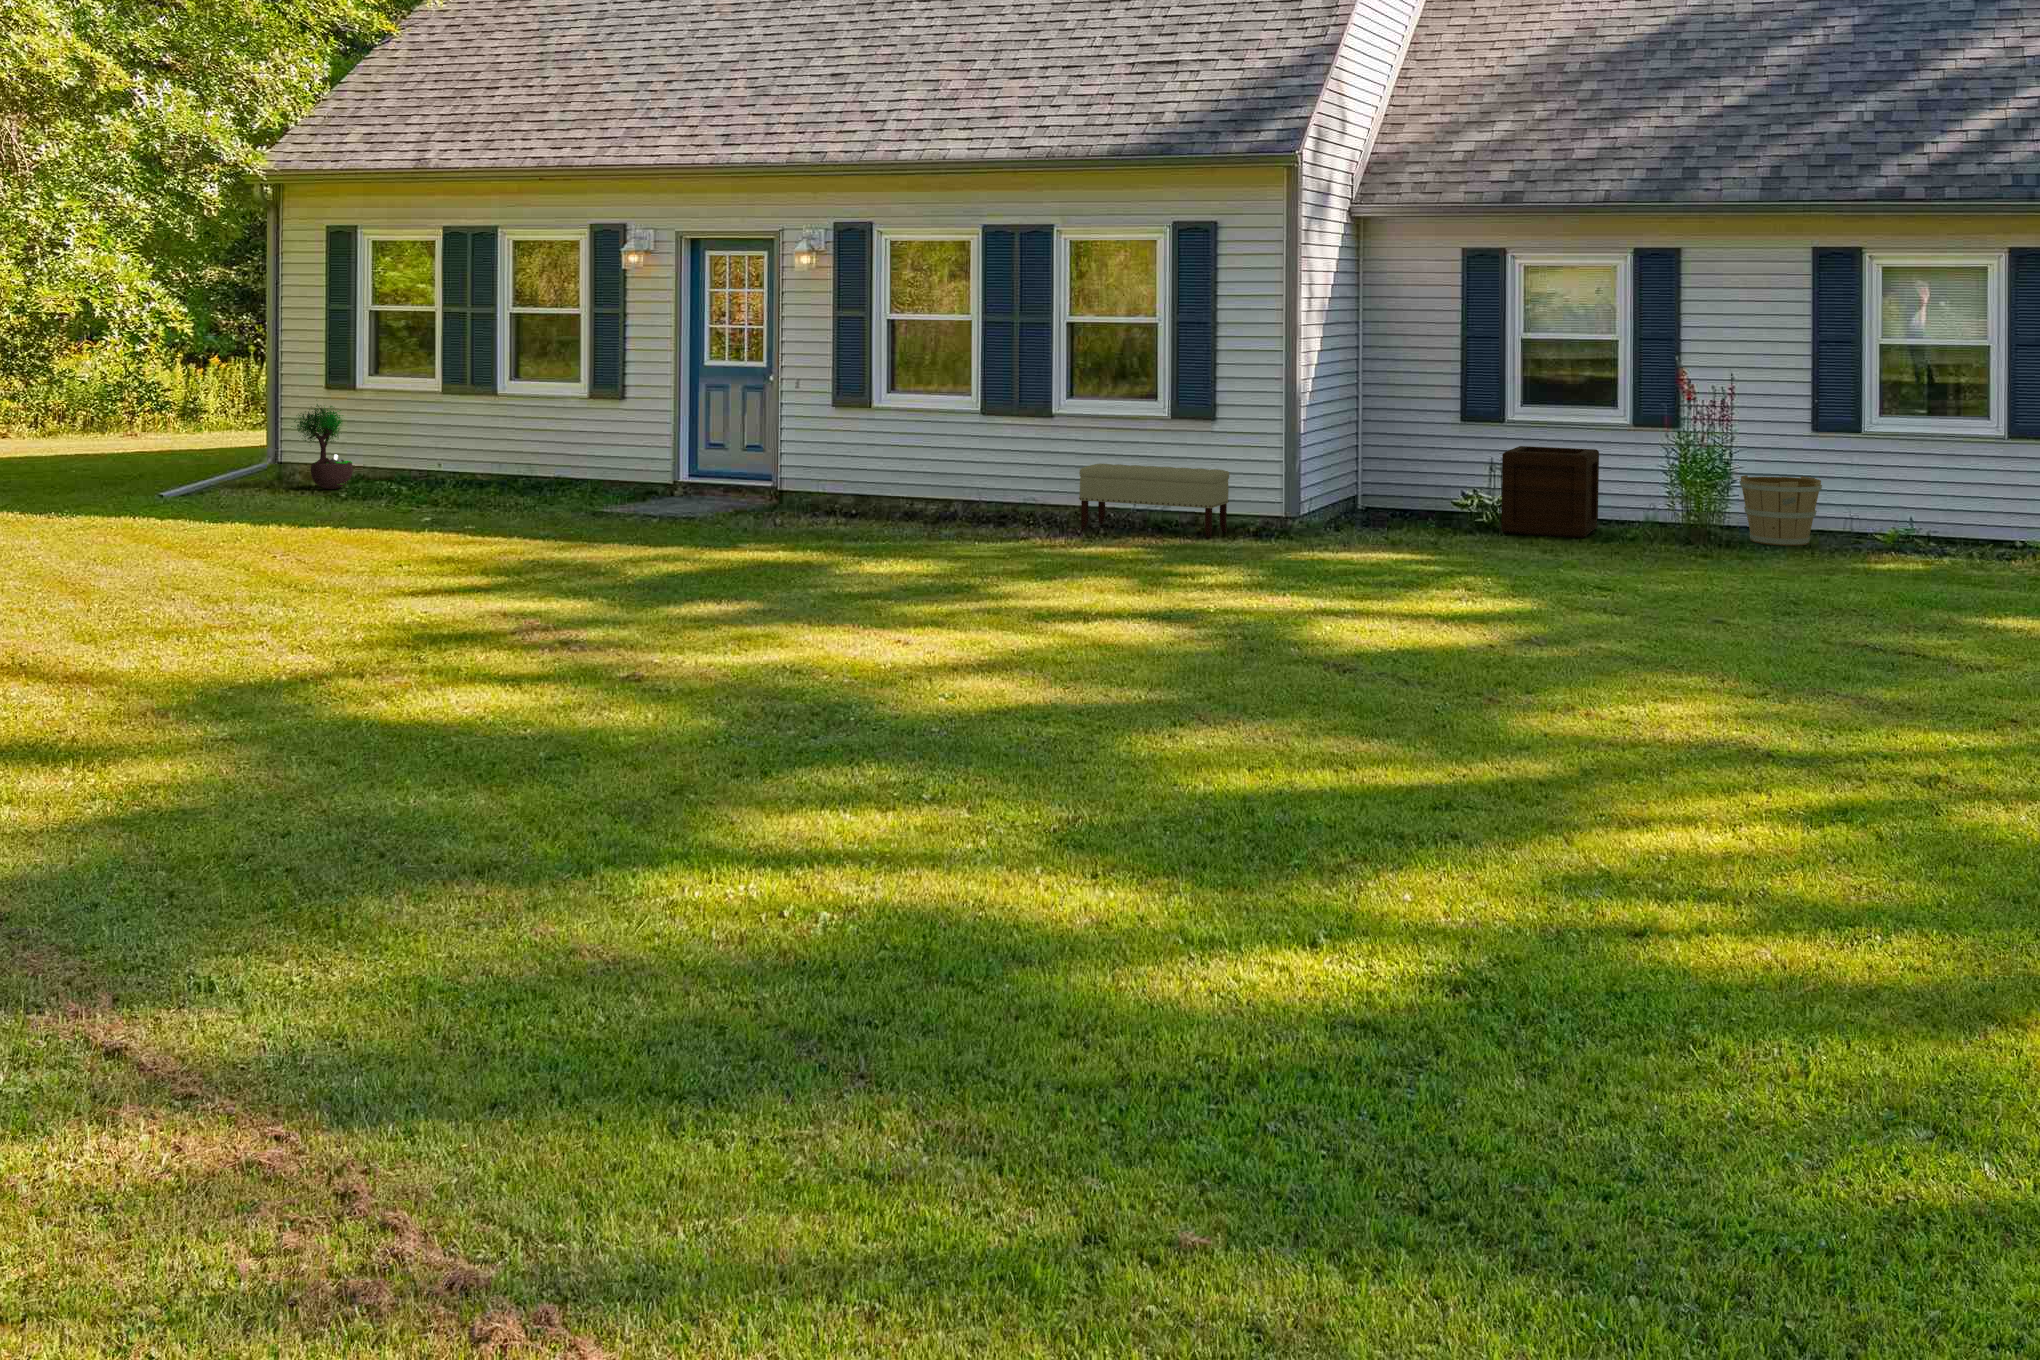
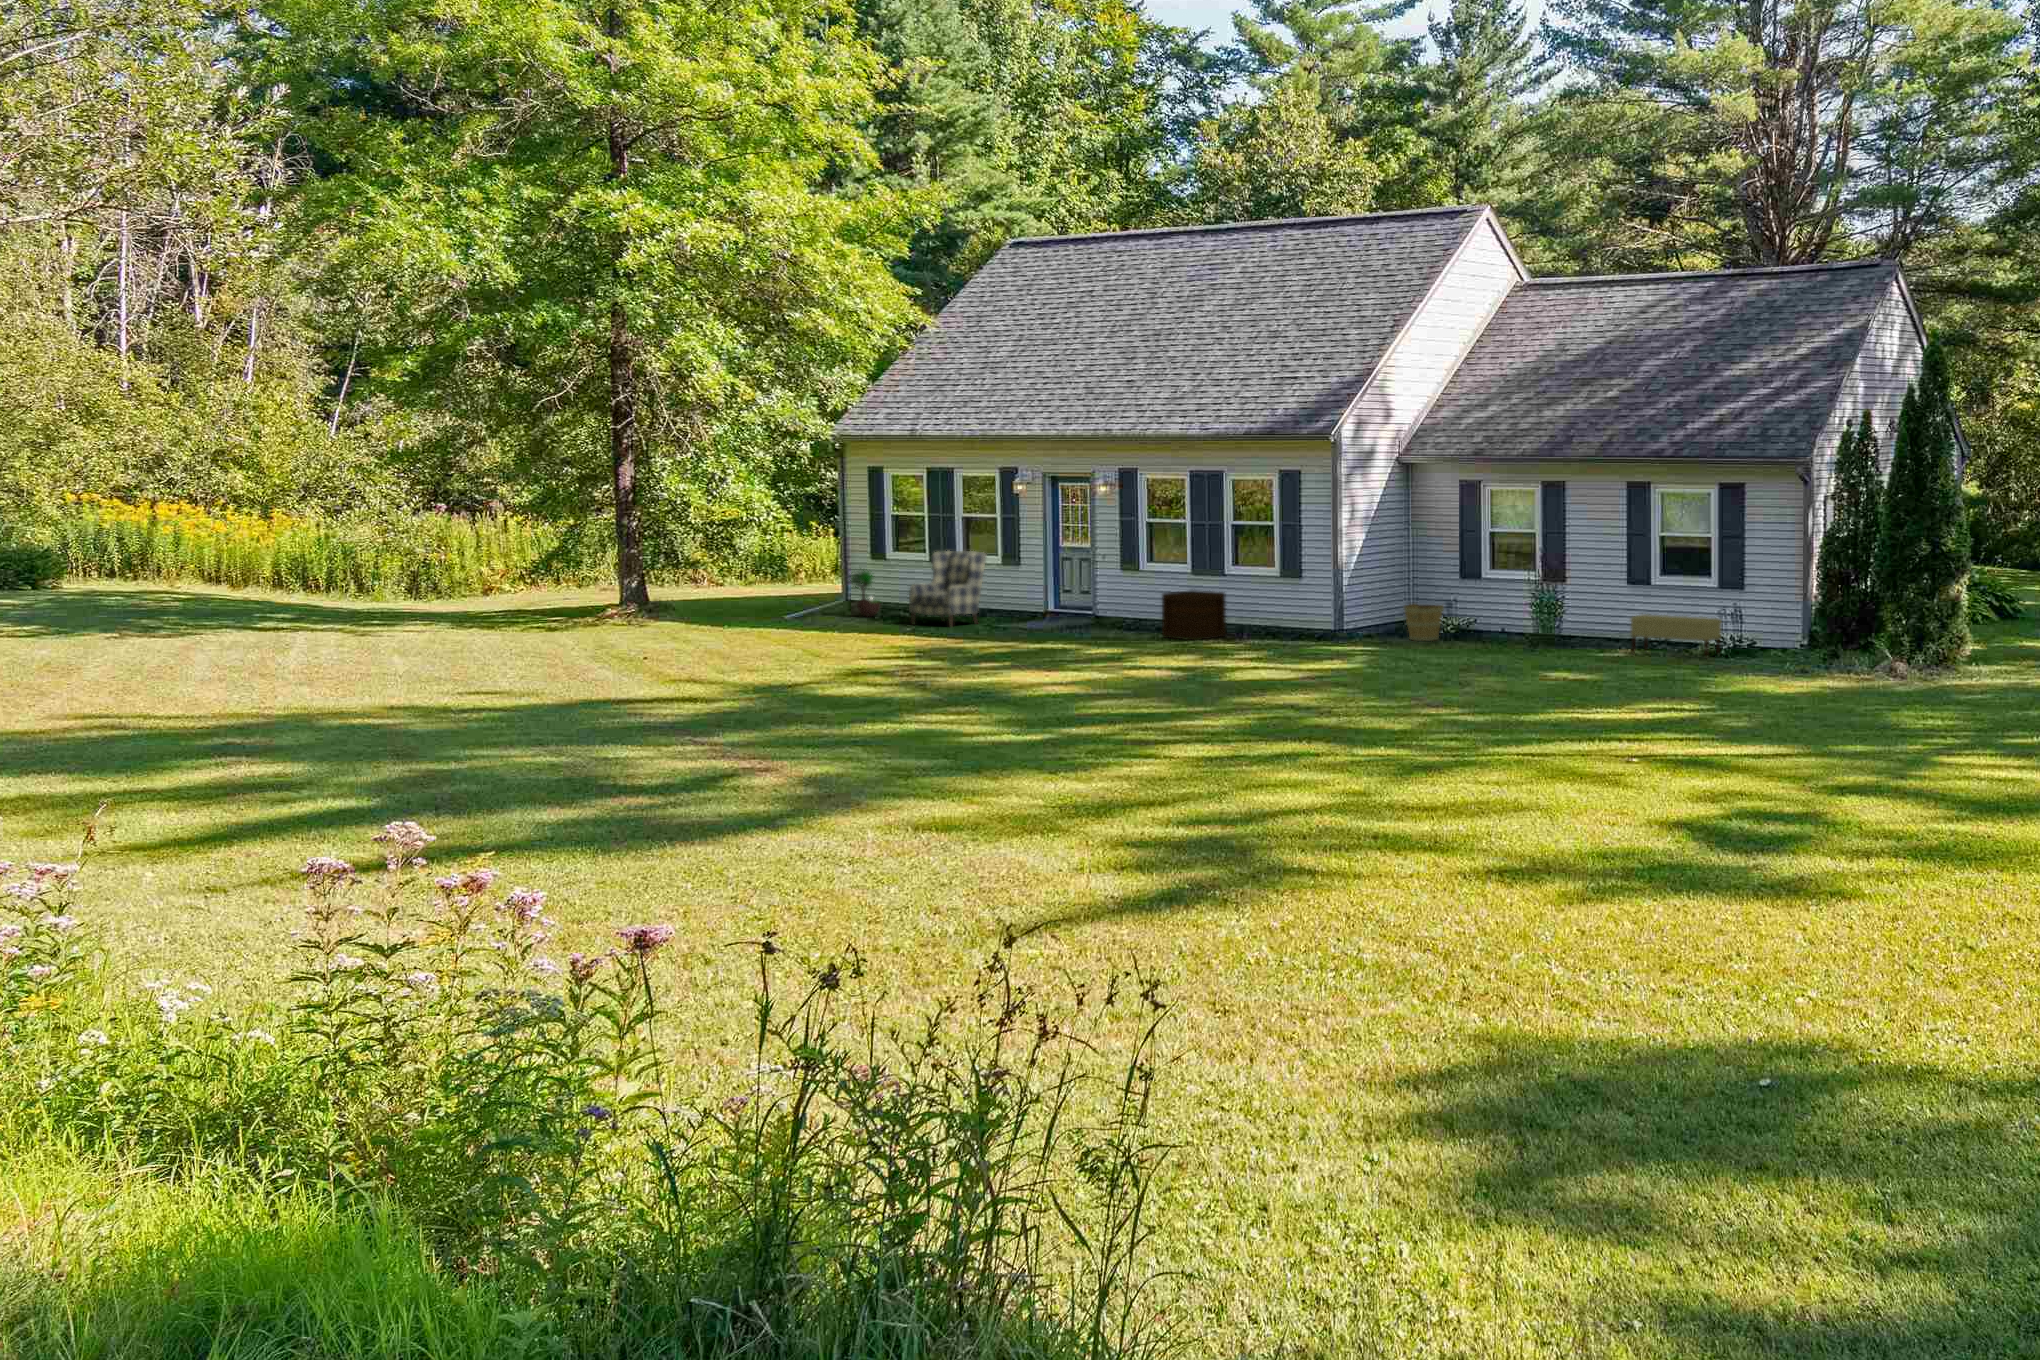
chair: none [428,375,568,509] -> present [909,551,986,627]
wooden crate: present [1501,446,1599,538] -> present [1162,590,1226,640]
bench: present [1079,464,1229,538] -> present [1631,614,1721,658]
wooden bucket: present [1740,475,1822,546] -> present [1404,604,1444,641]

